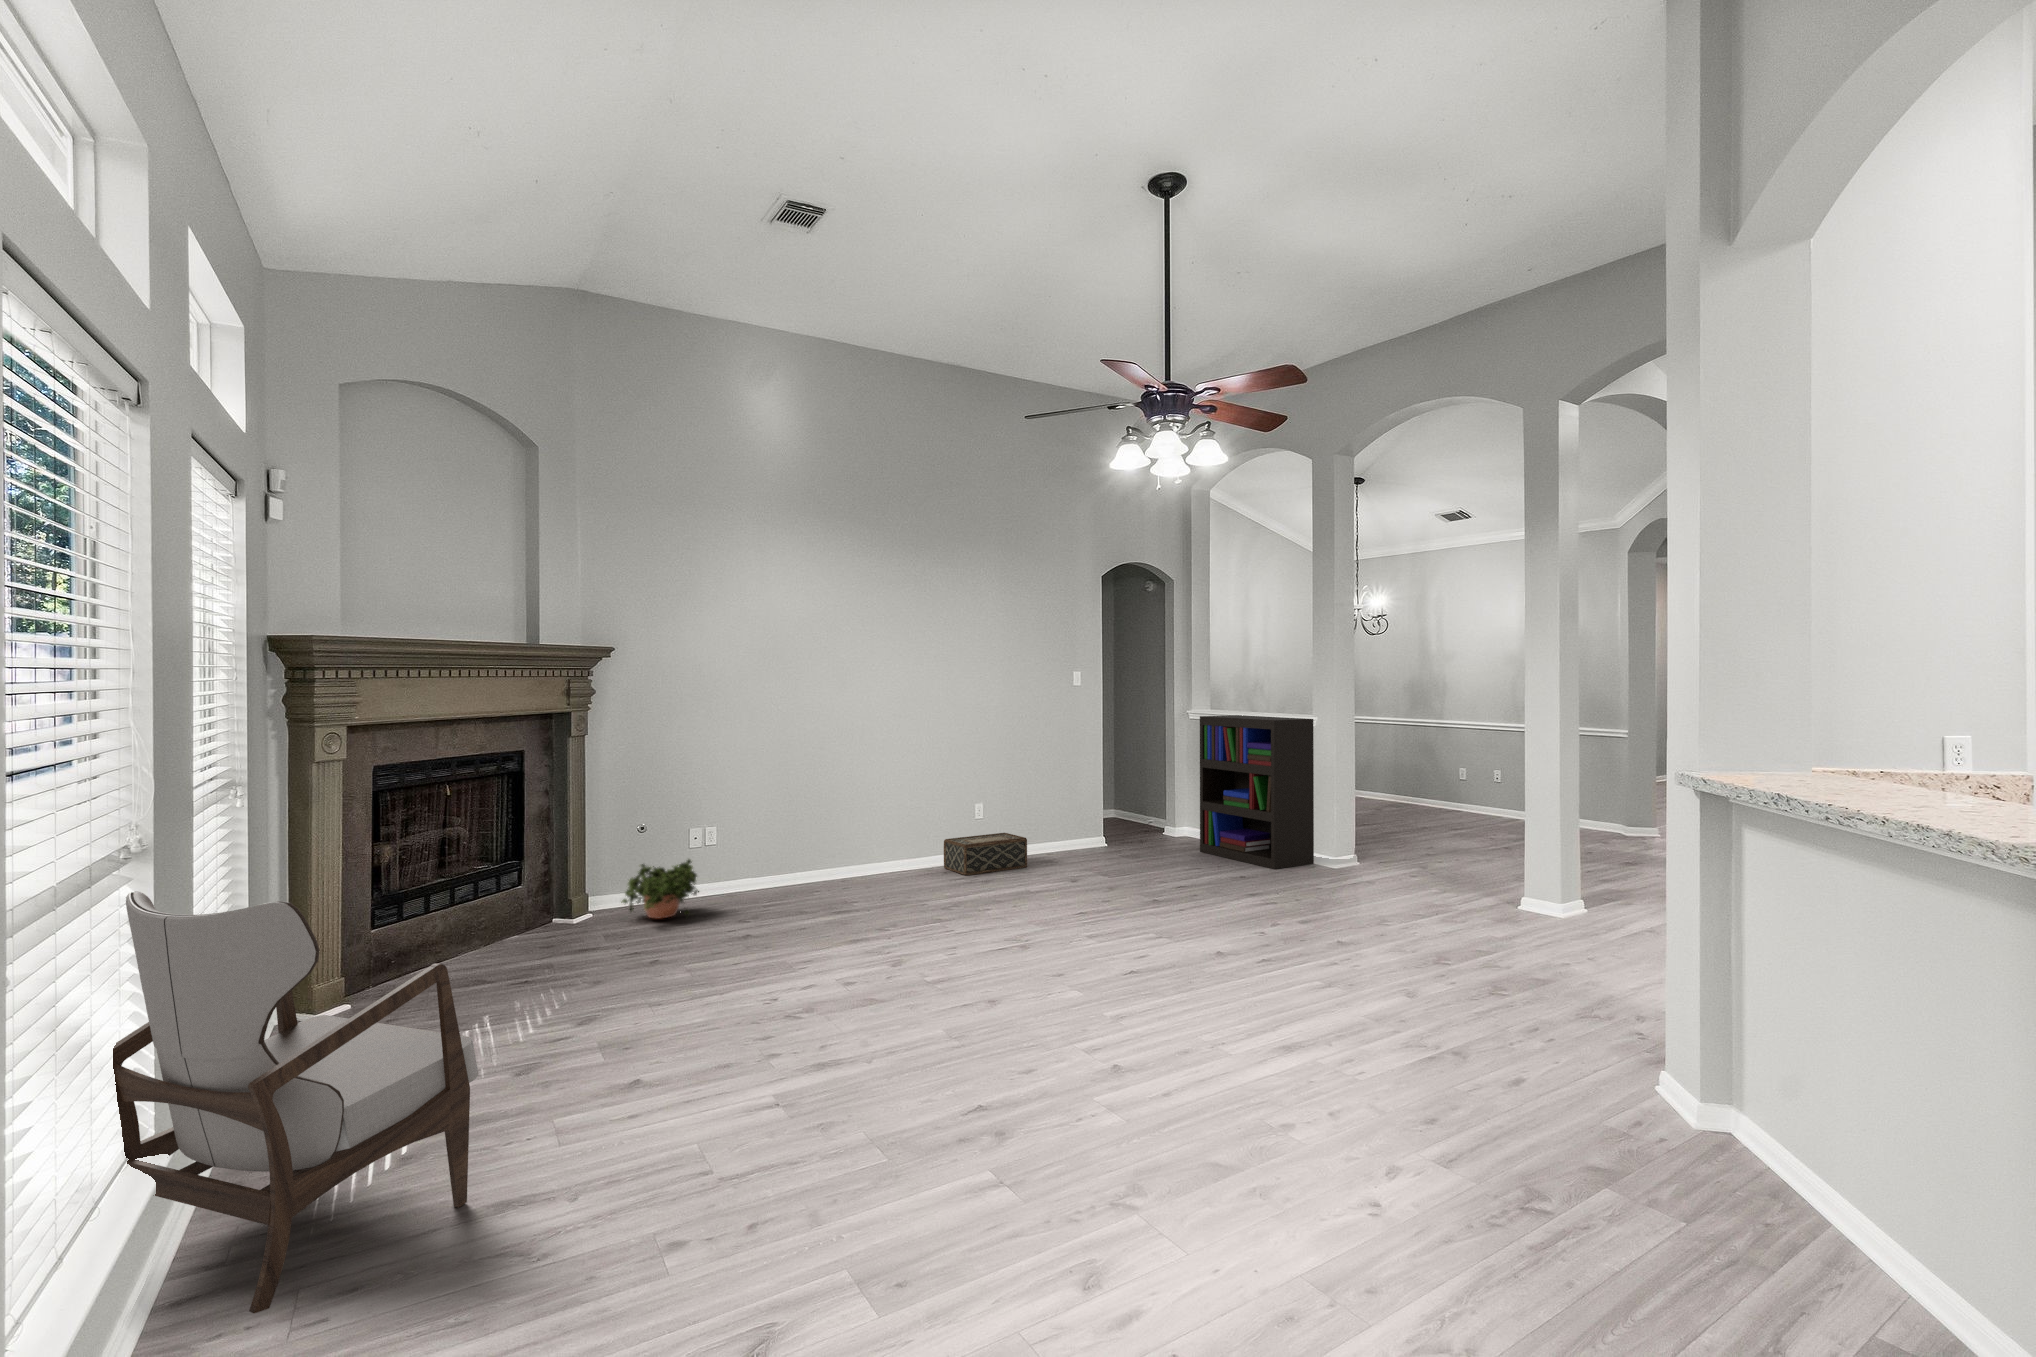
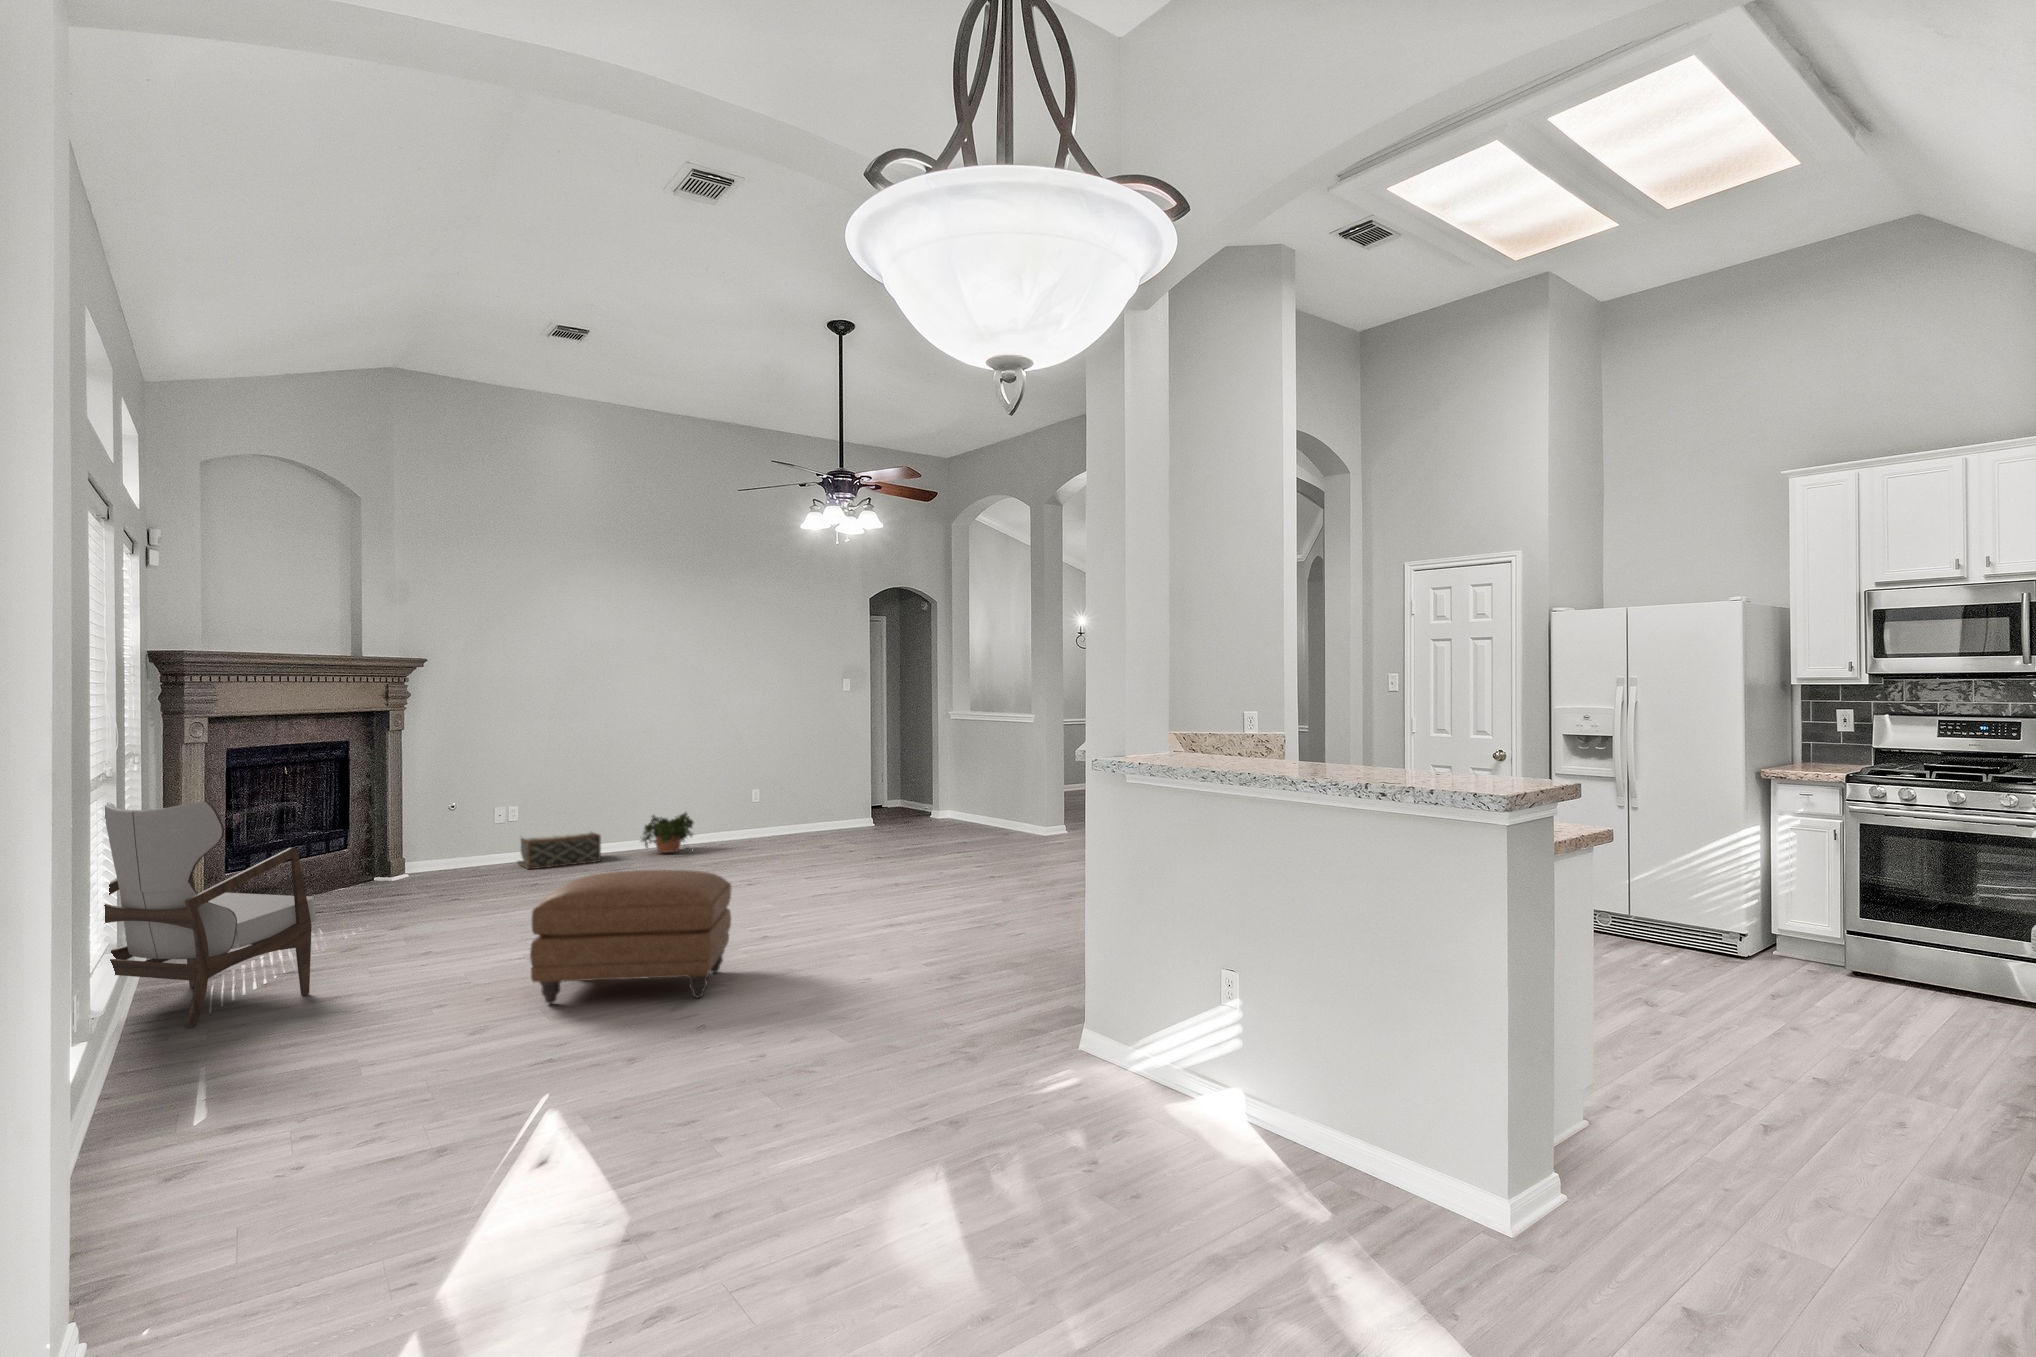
bookshelf: present [1200,715,1314,869] -> none [945,715,1029,838]
woven basket: present [944,833,1027,875] -> present [517,831,601,869]
potted plant: present [621,859,699,918] -> present [641,813,694,852]
ottoman: none [846,1003,1167,1270] -> present [530,870,731,1004]

